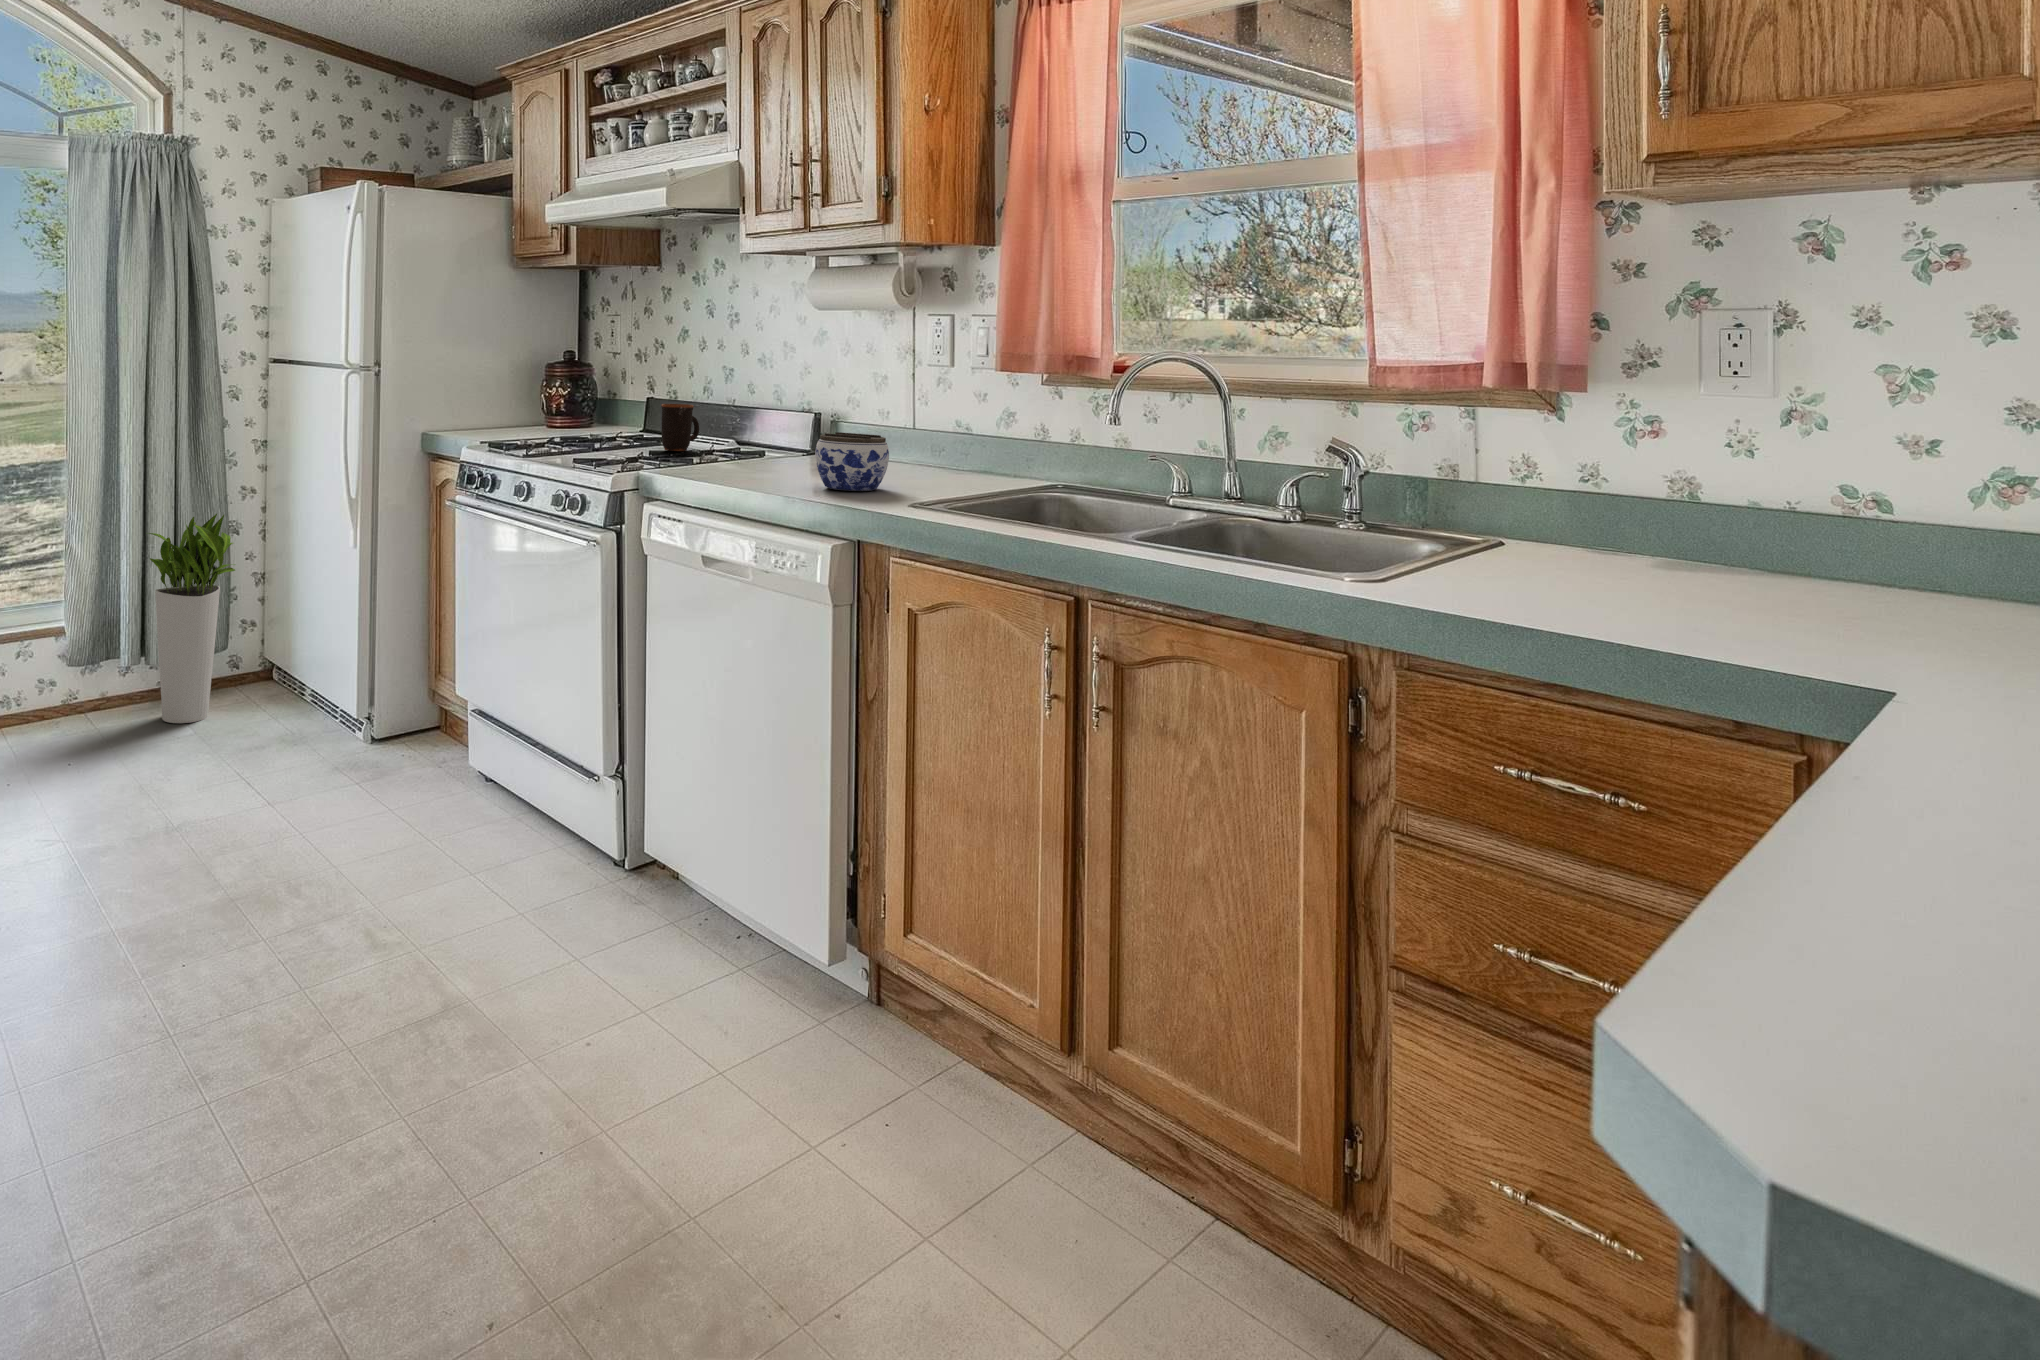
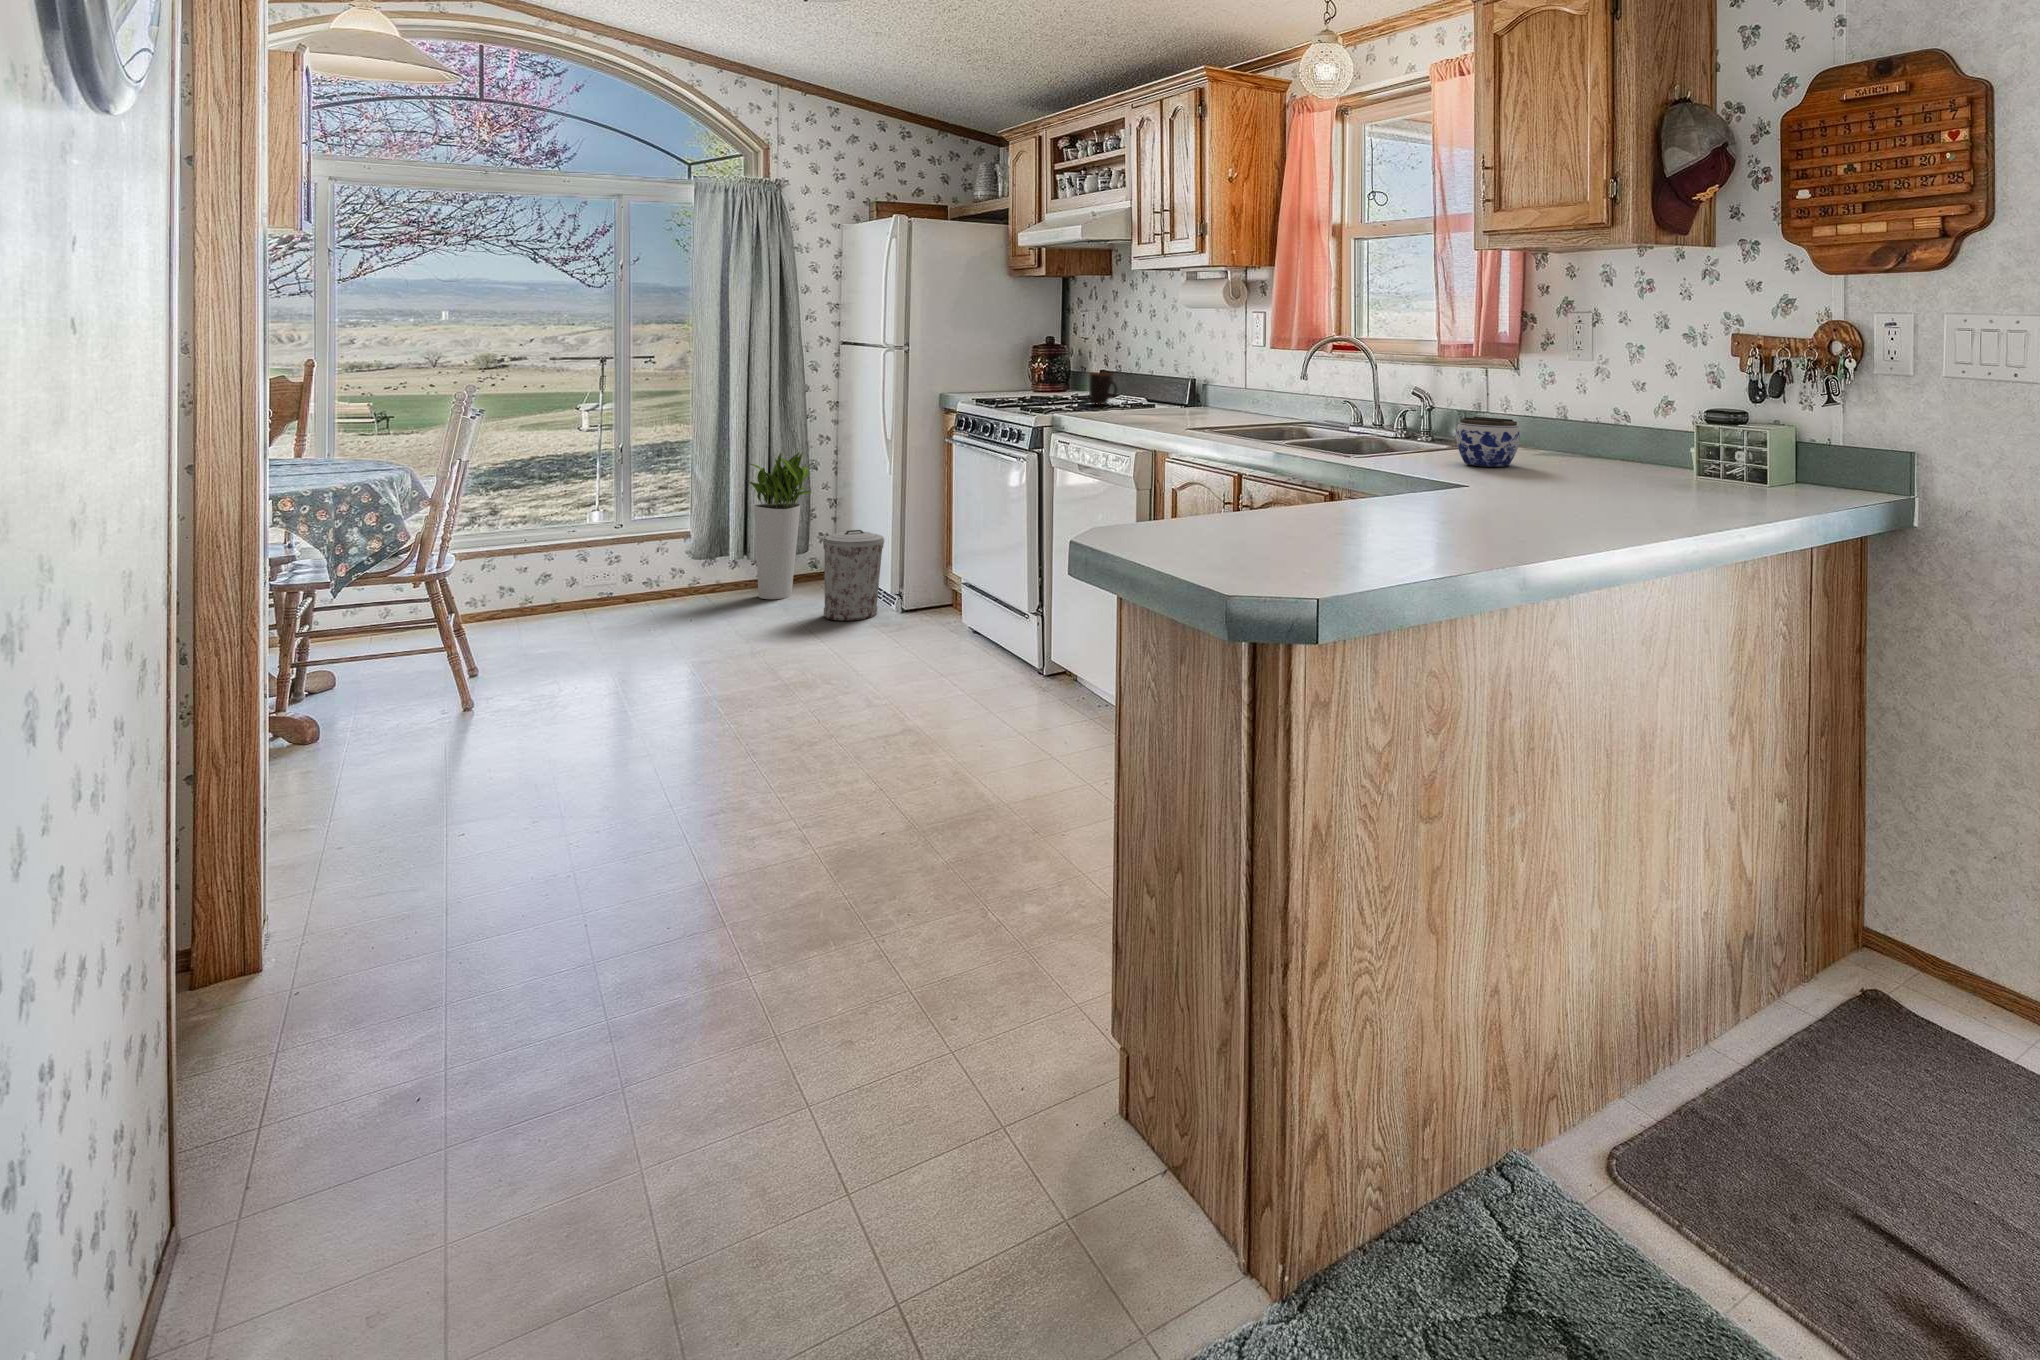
jar: present [815,432,889,491] -> present [1456,417,1520,467]
trash can: none [261,628,348,763] -> present [823,530,884,621]

